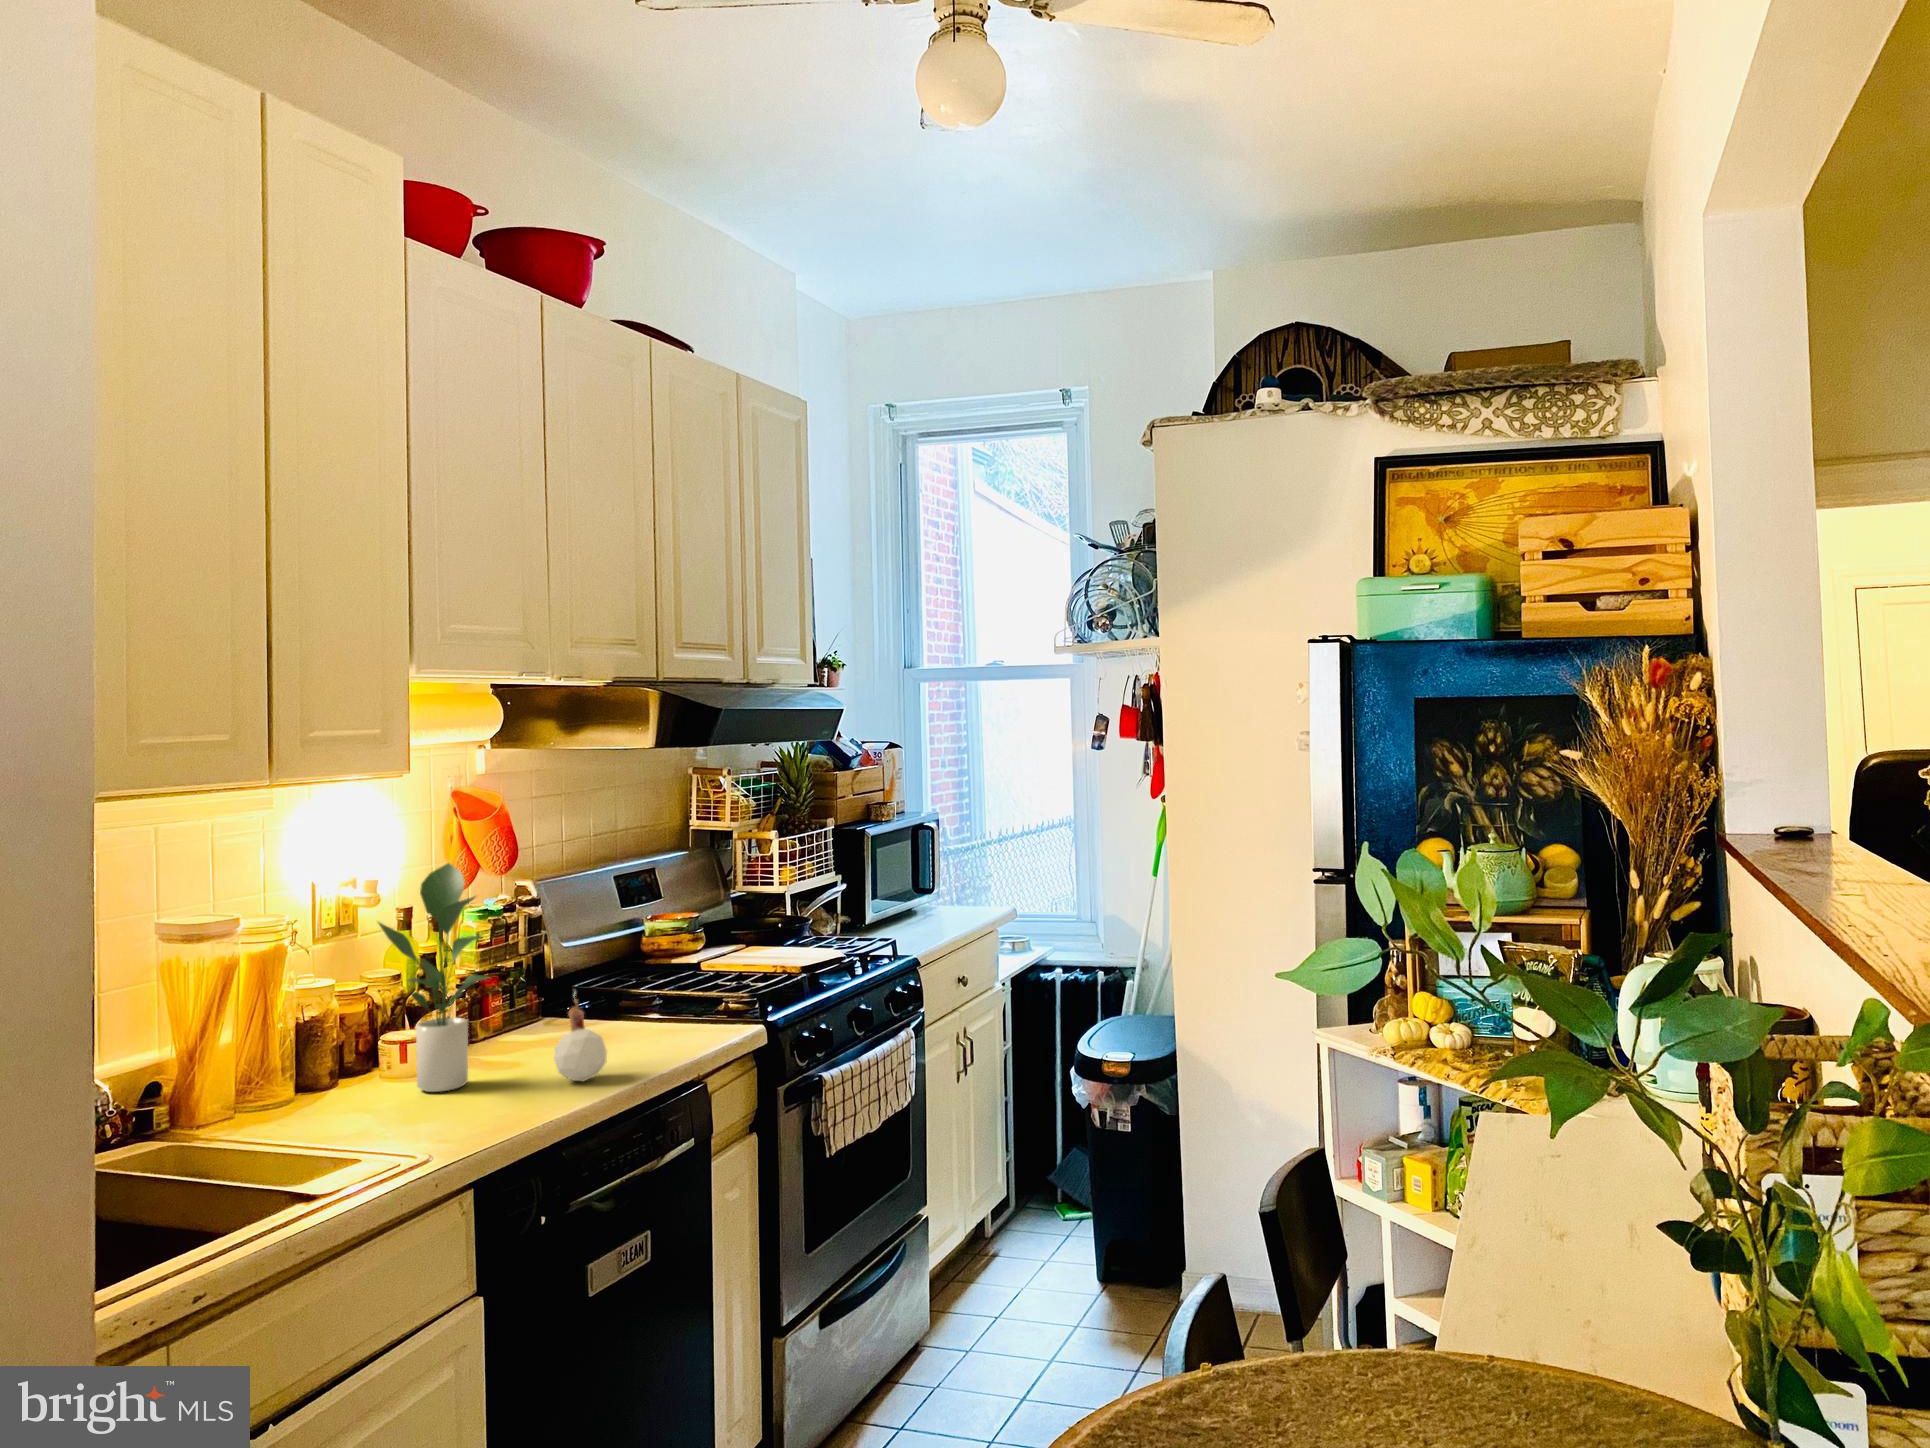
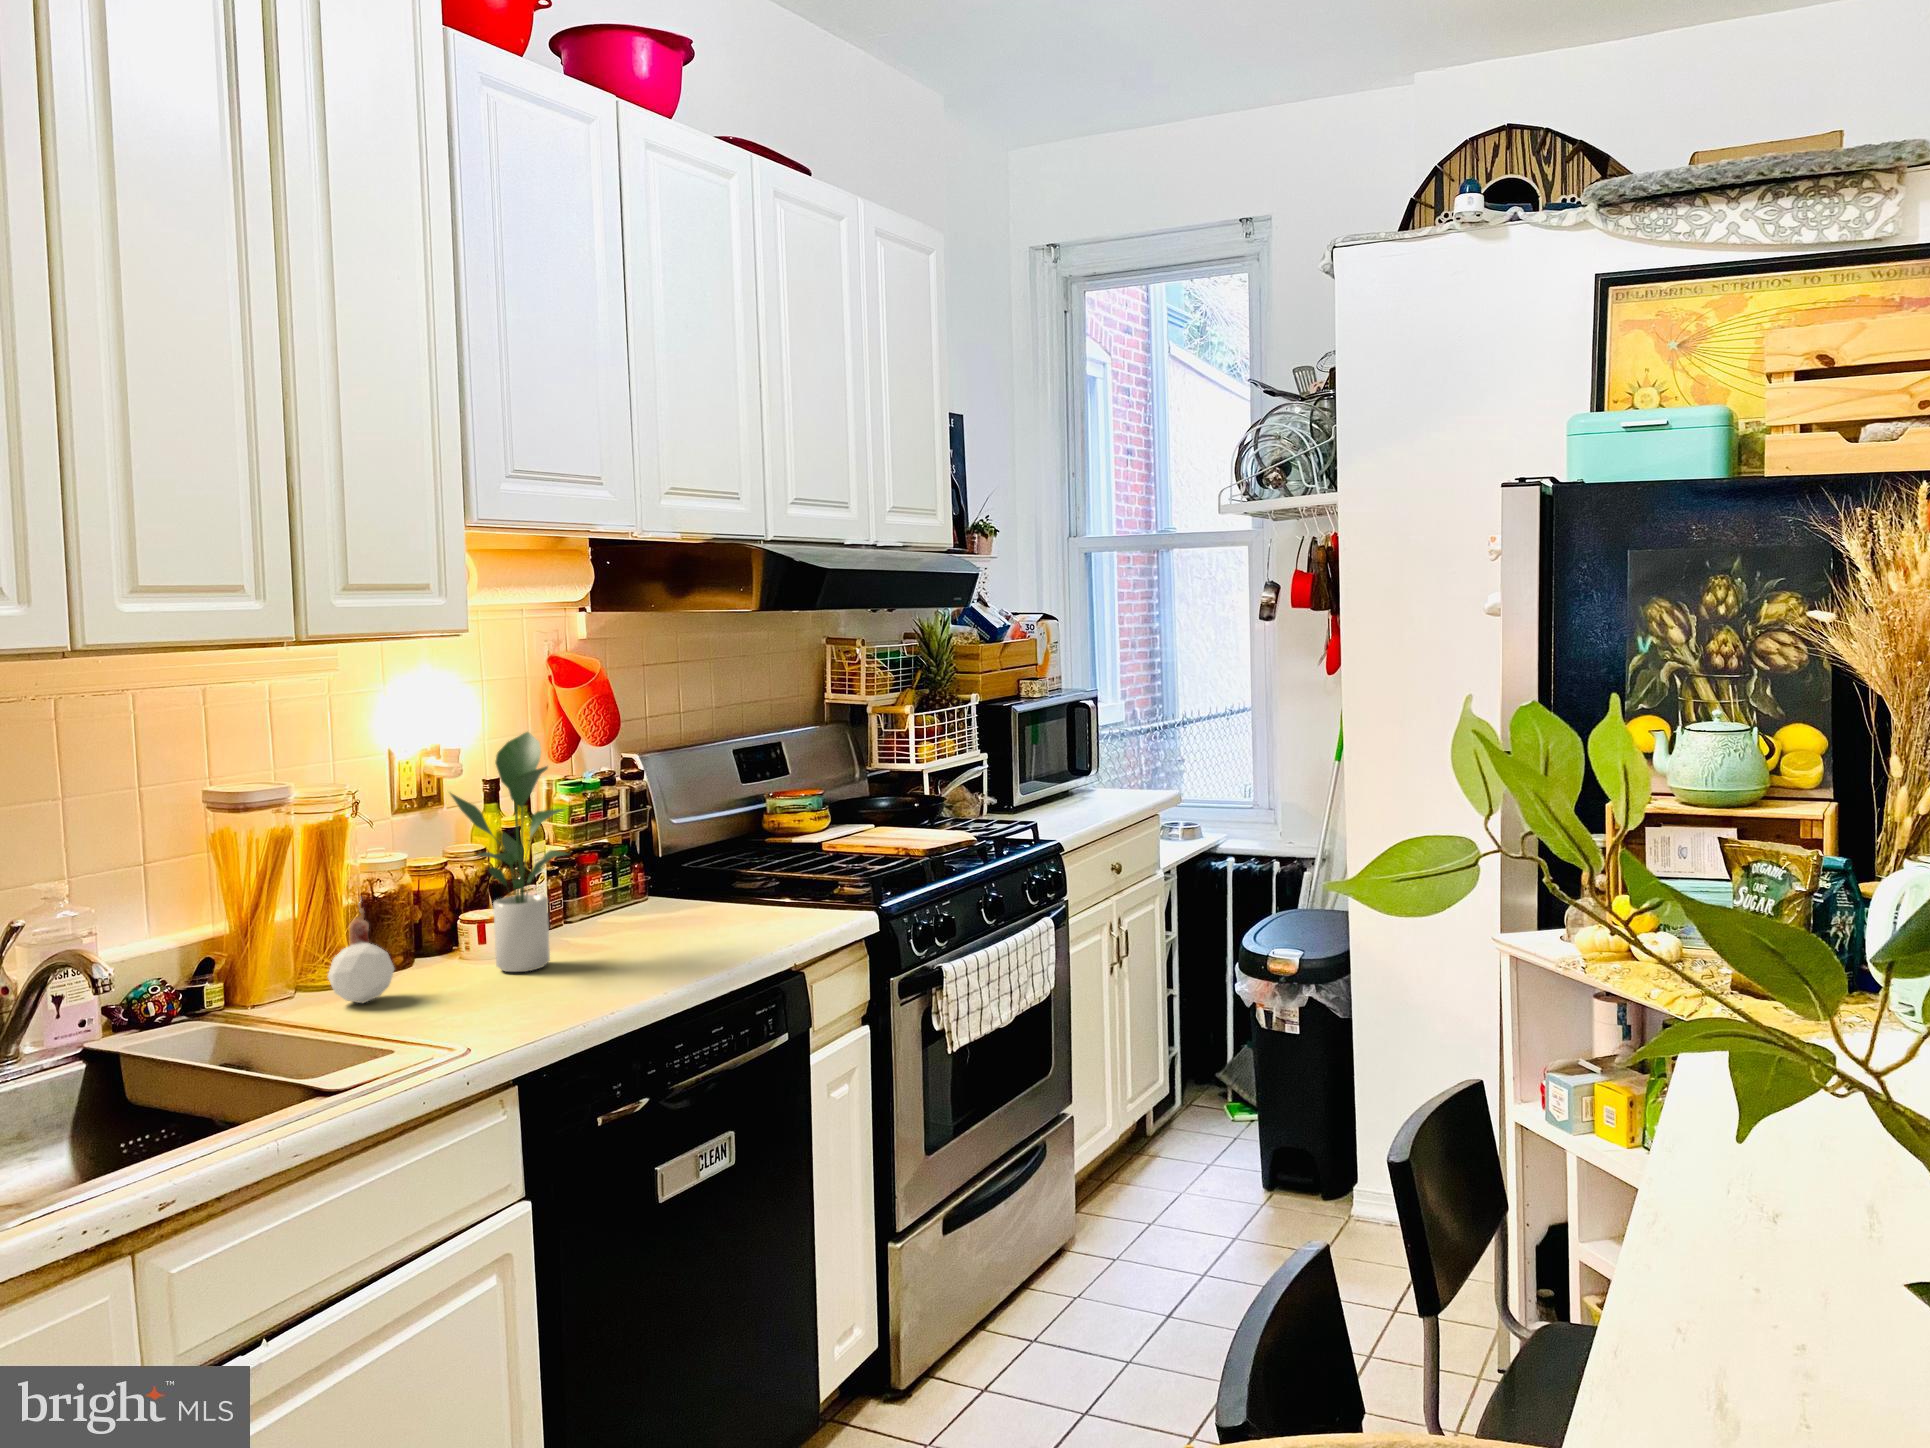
candle: present [554,999,607,1081] -> present [328,902,394,1003]

